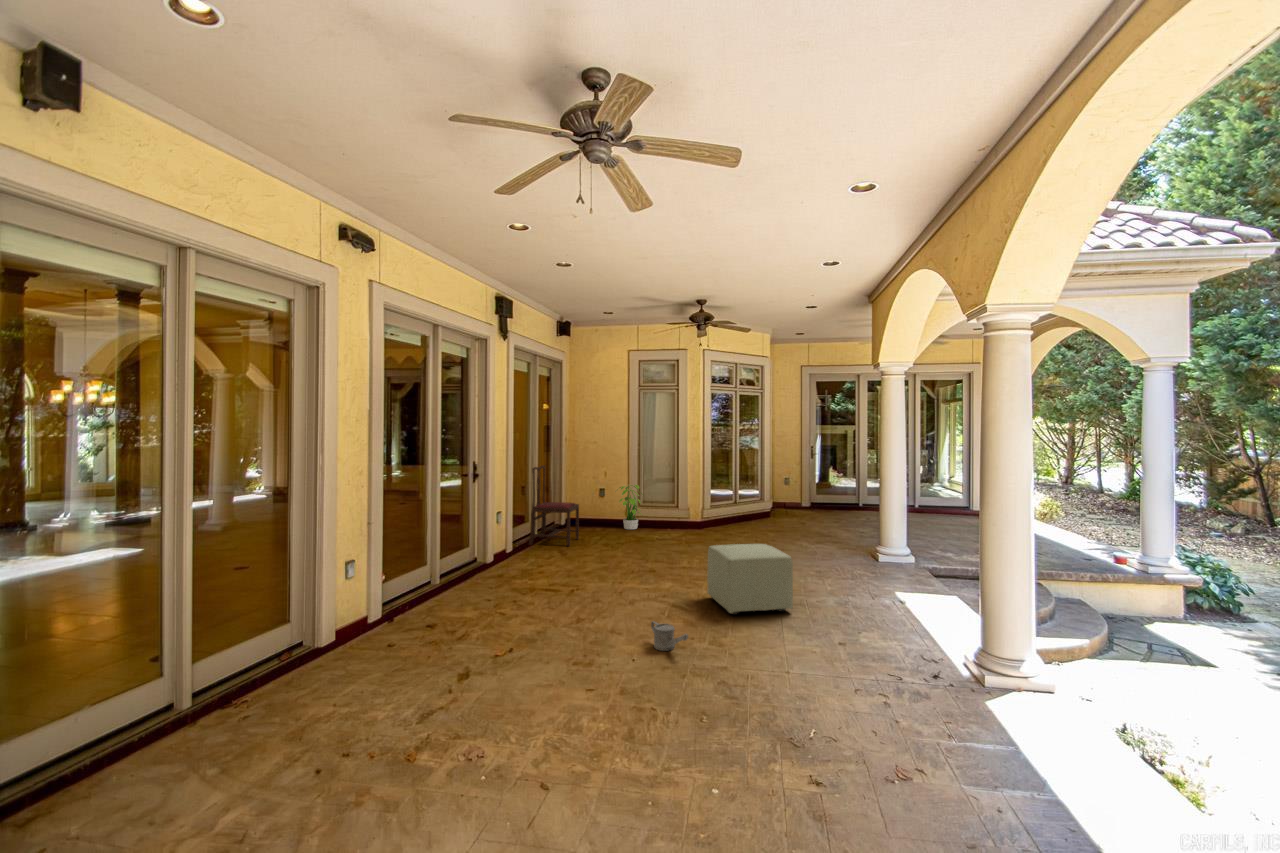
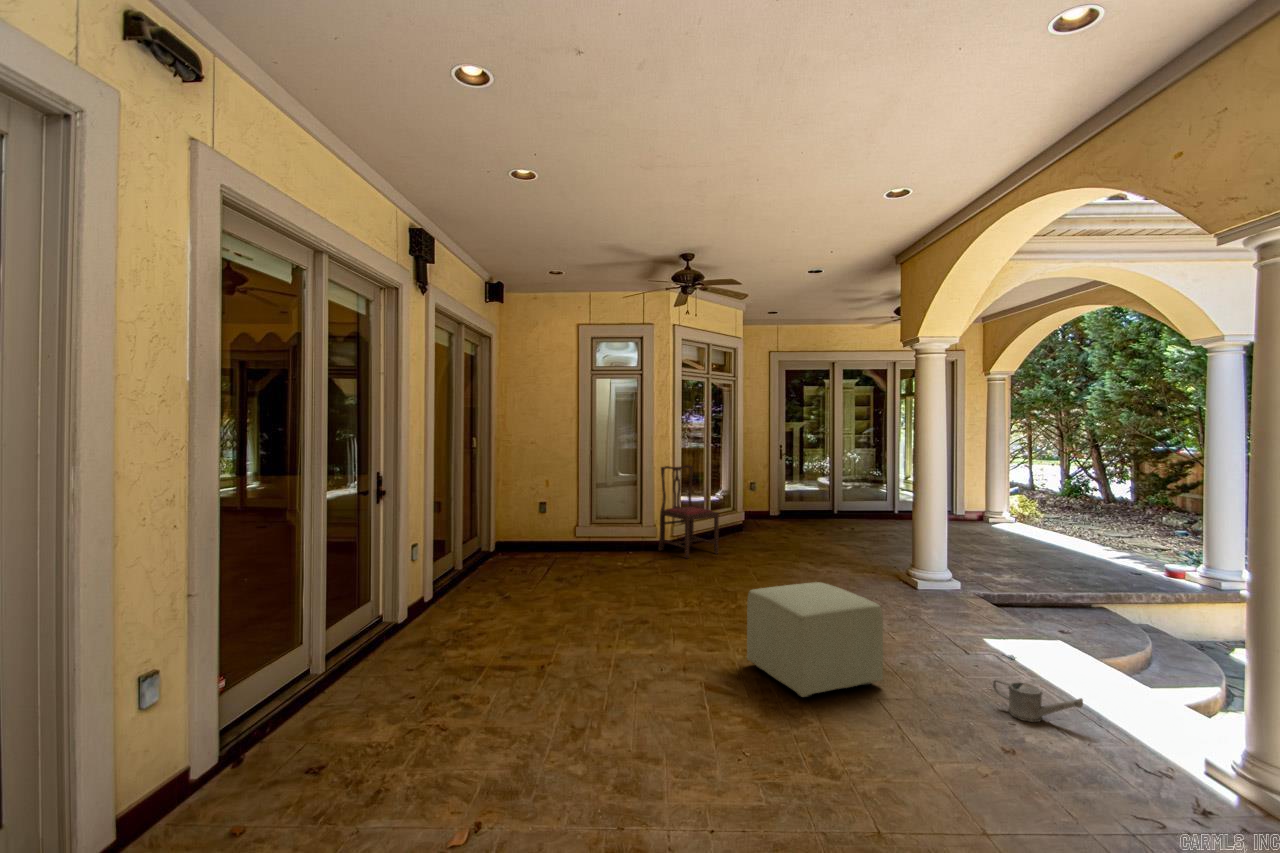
dining chair: present [529,465,579,546] -> present [658,465,719,558]
potted plant: present [615,485,643,530] -> none [562,494,599,554]
watering can: present [651,621,688,651] -> present [993,680,1083,722]

